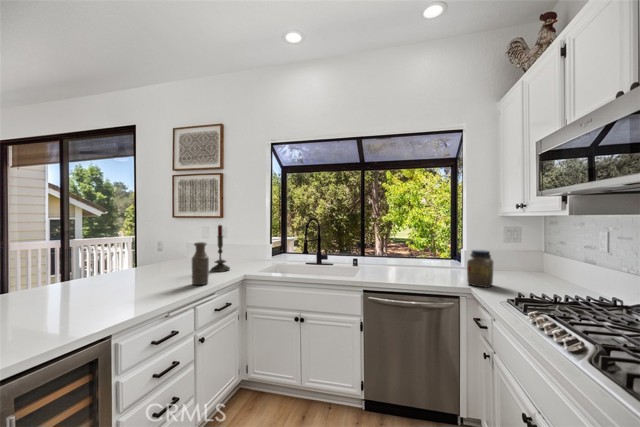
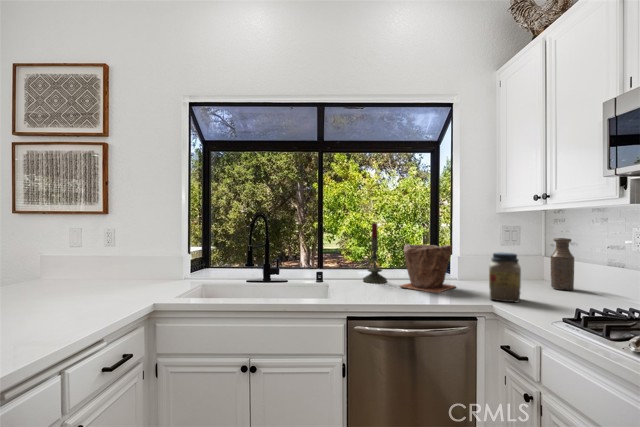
candle: present [211,225,230,272] -> present [363,223,387,283]
plant pot: none [409,241,454,278] -> present [400,244,456,293]
bottle: present [192,242,209,285] -> present [551,238,574,290]

